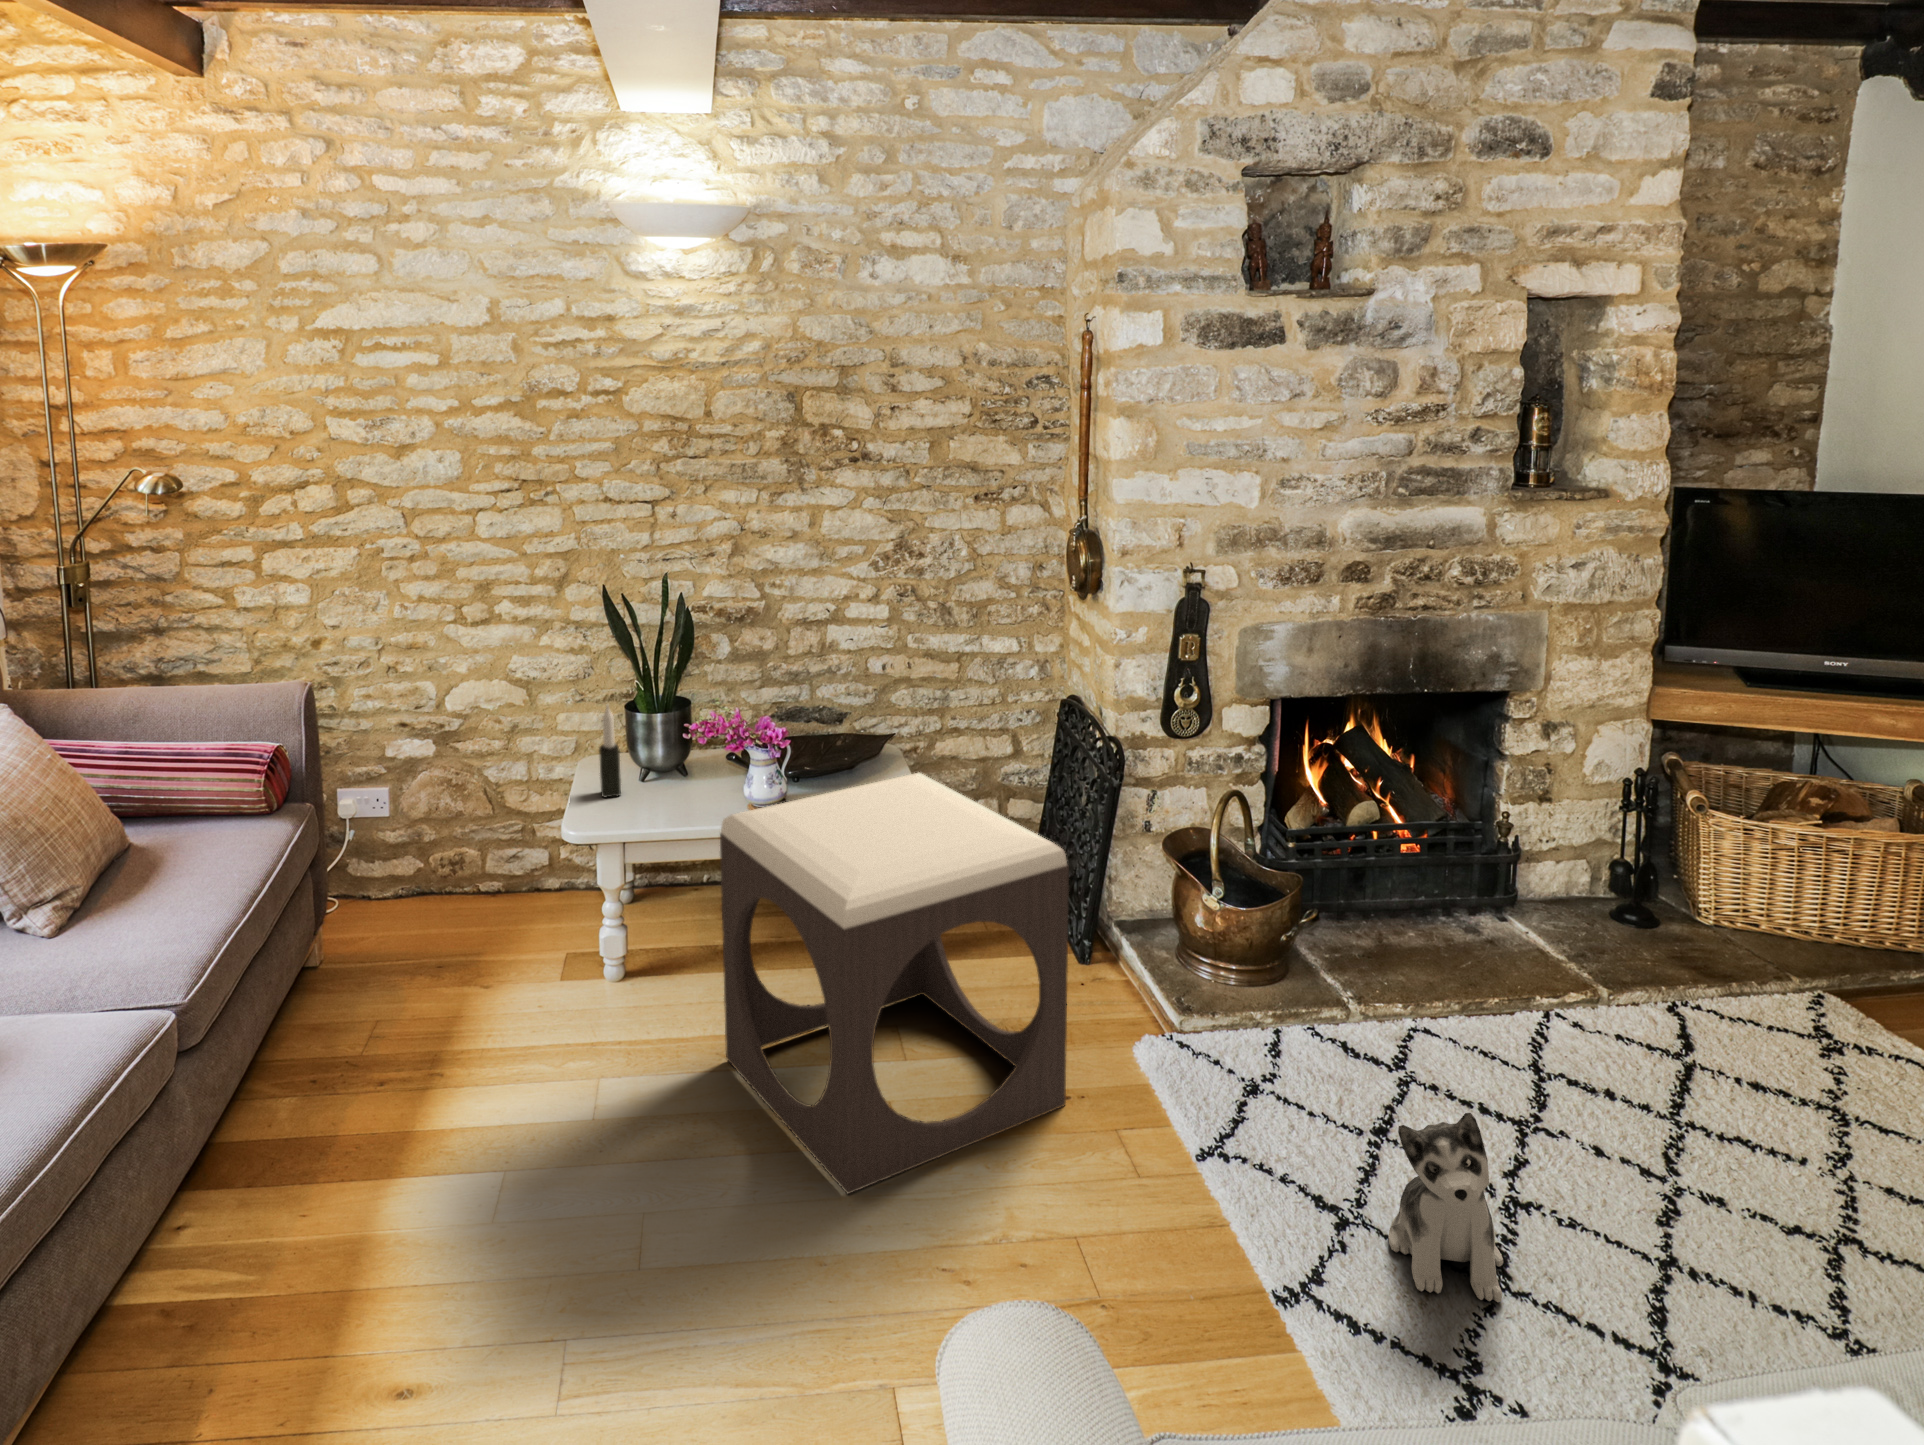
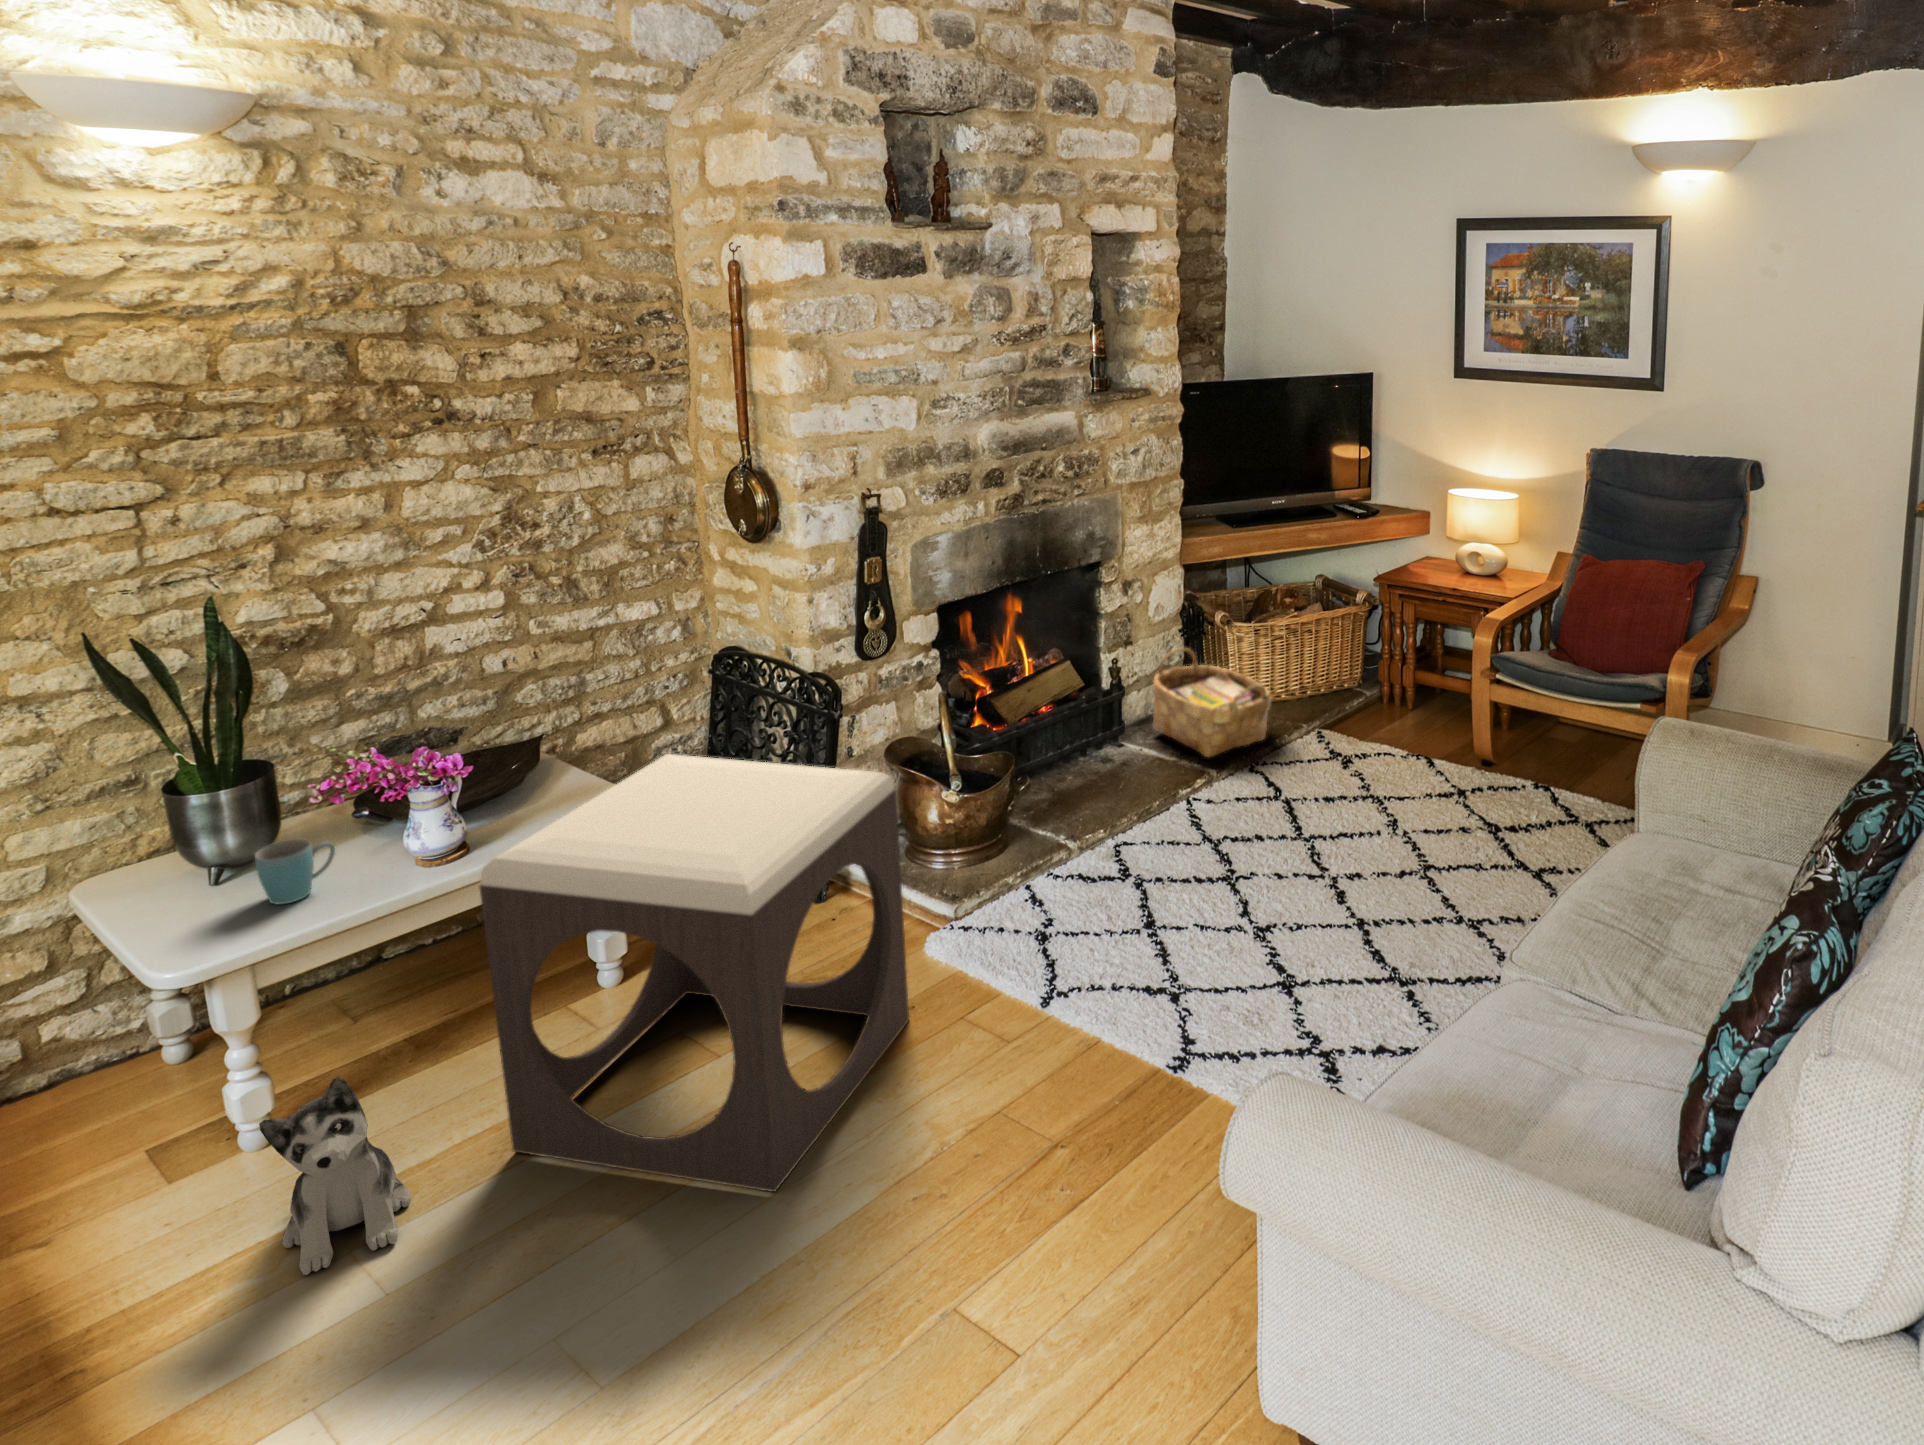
candle: present [599,705,621,798] -> none [148,791,199,921]
mug: none [650,762,699,809] -> present [255,839,335,904]
woven basket: none [1565,821,1738,975] -> present [1153,647,1271,757]
plush toy: present [1389,1113,1503,1302] -> present [259,1077,411,1275]

